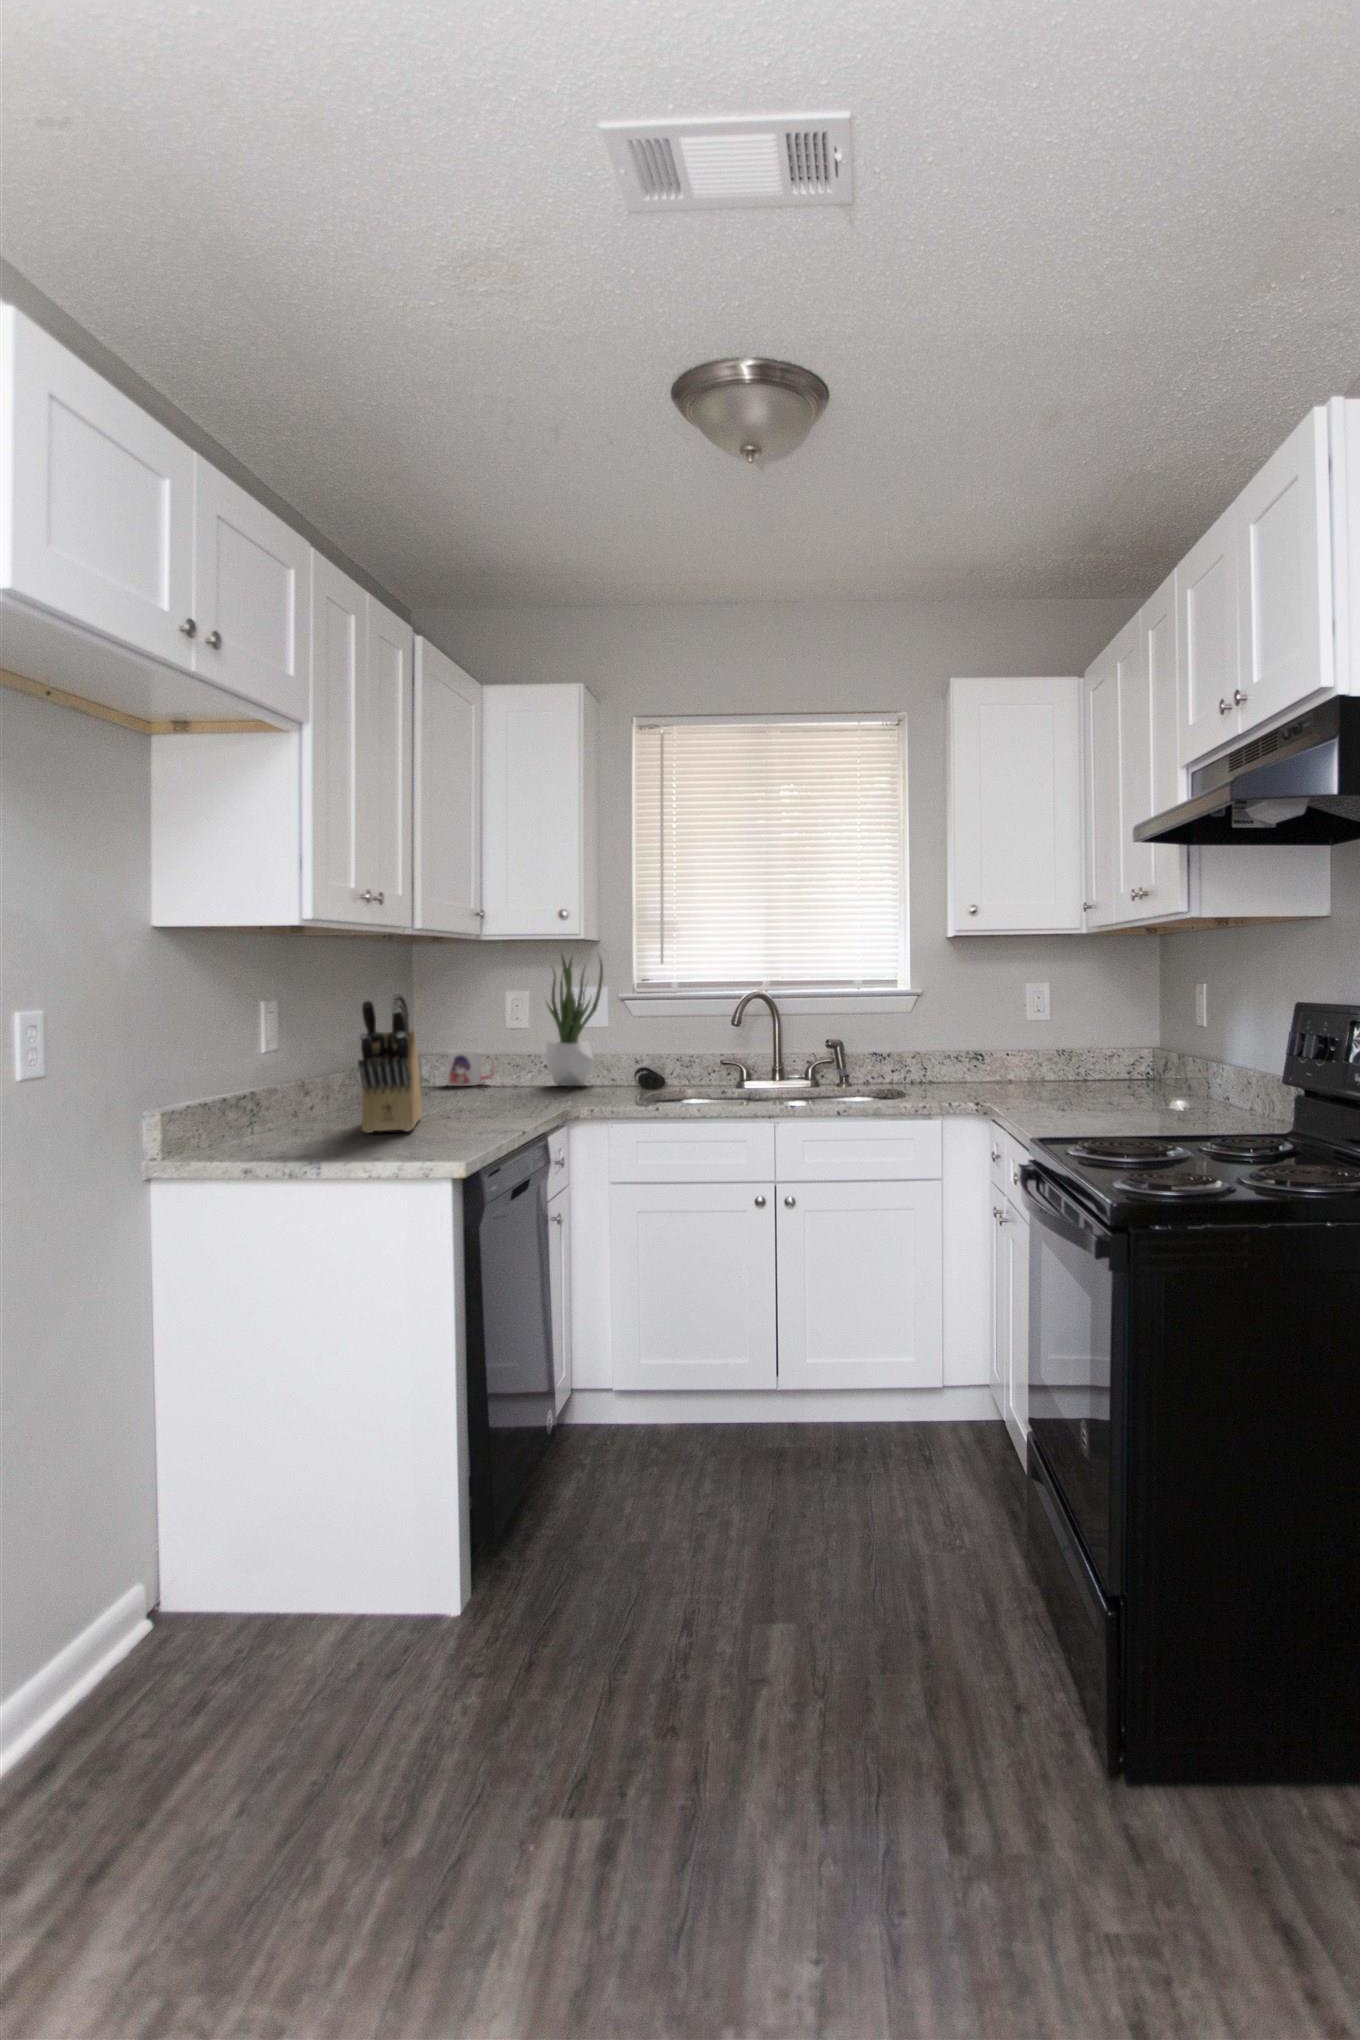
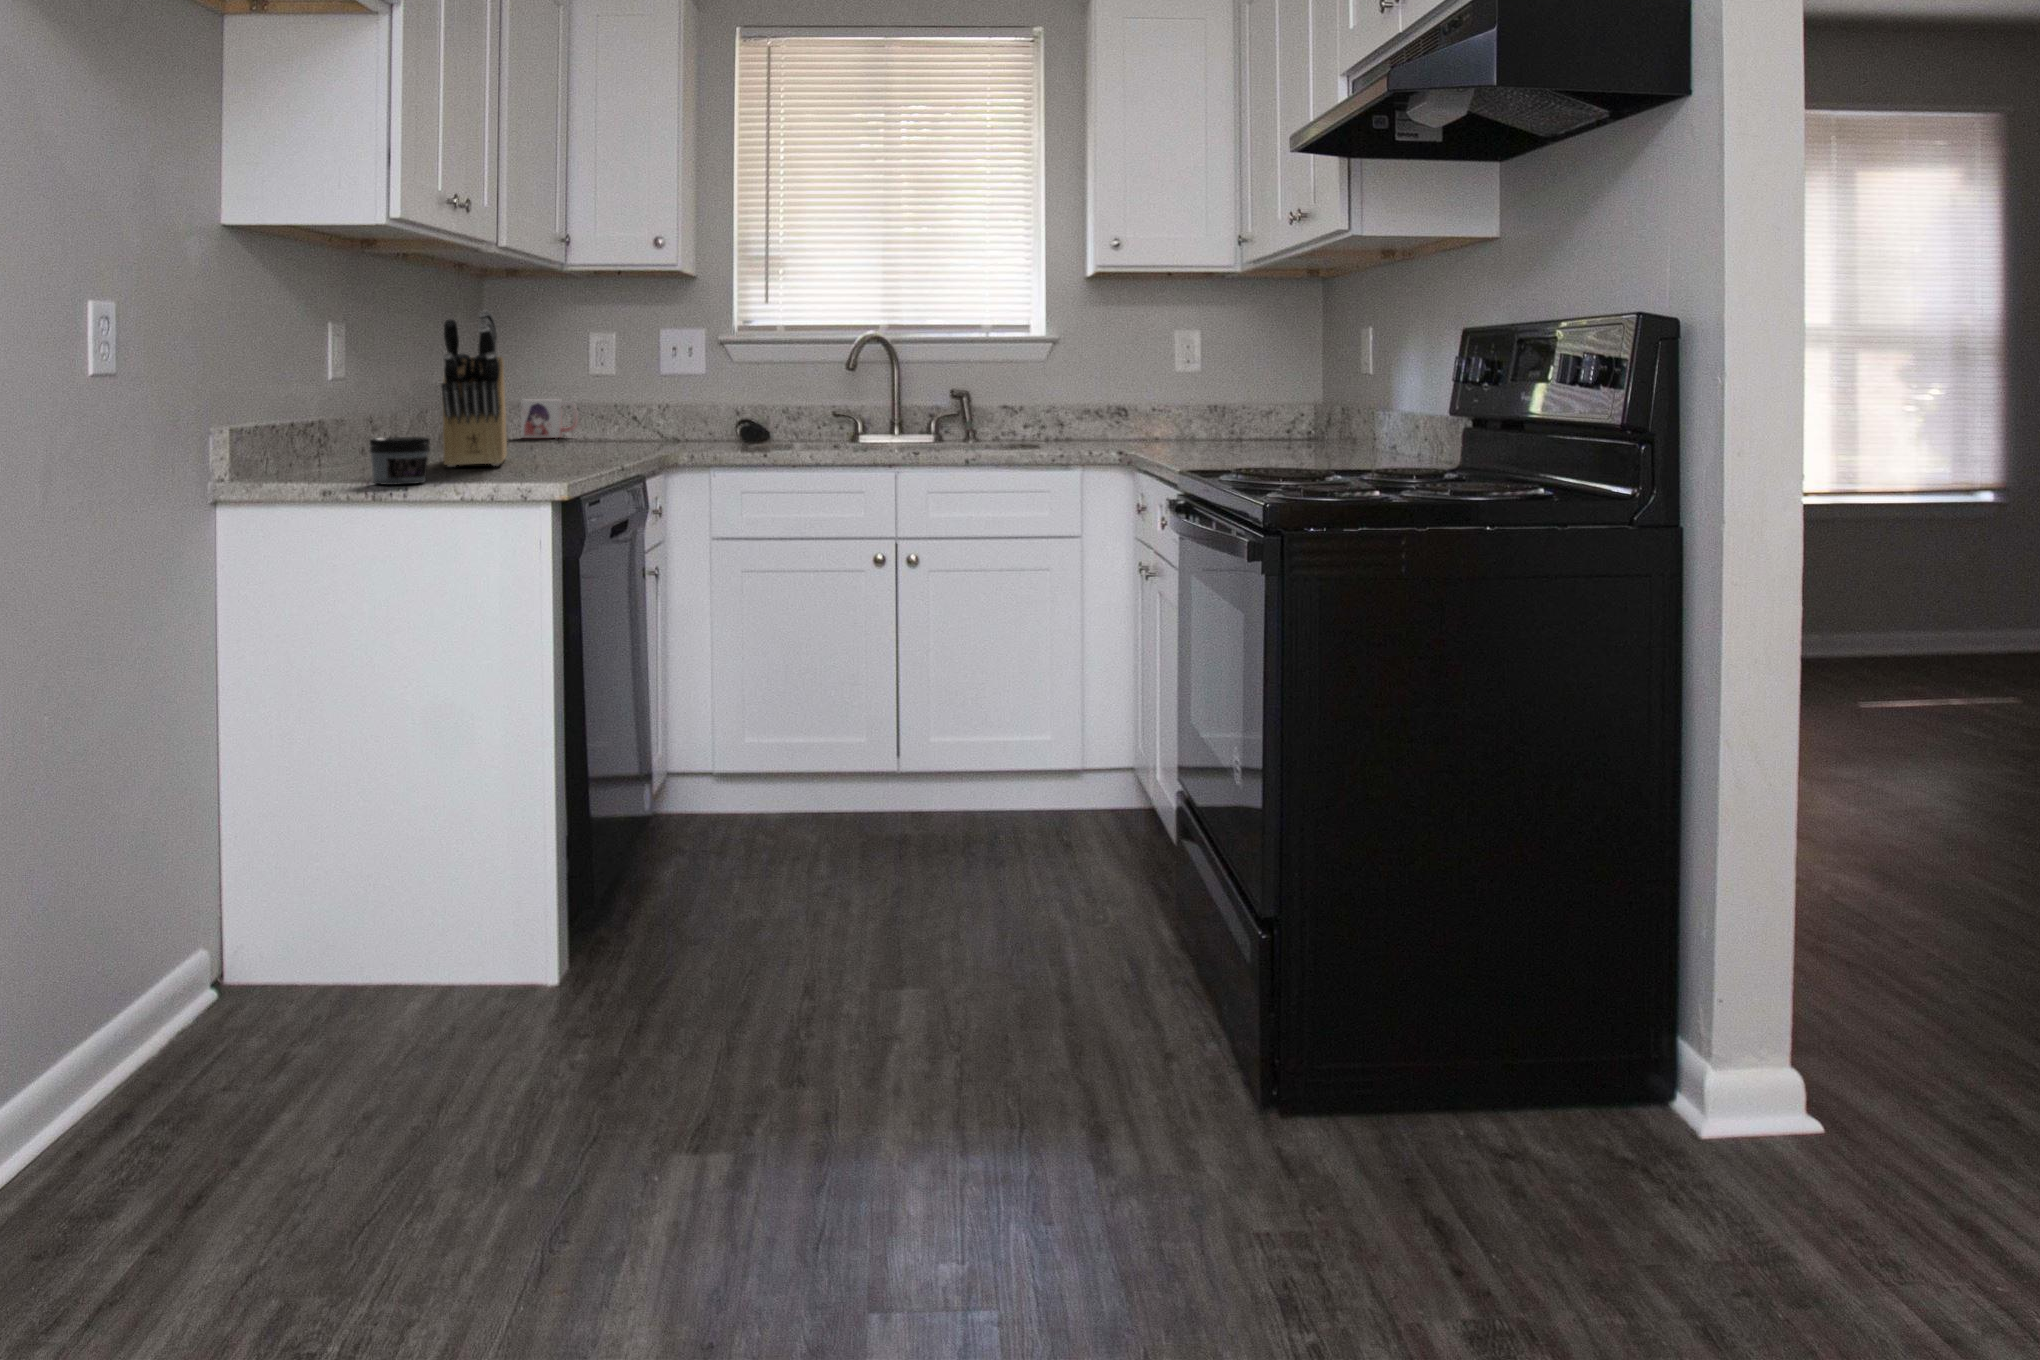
potted plant: present [546,955,603,1086] -> none [637,285,703,438]
jar: none [286,1116,341,1162] -> present [369,437,430,485]

